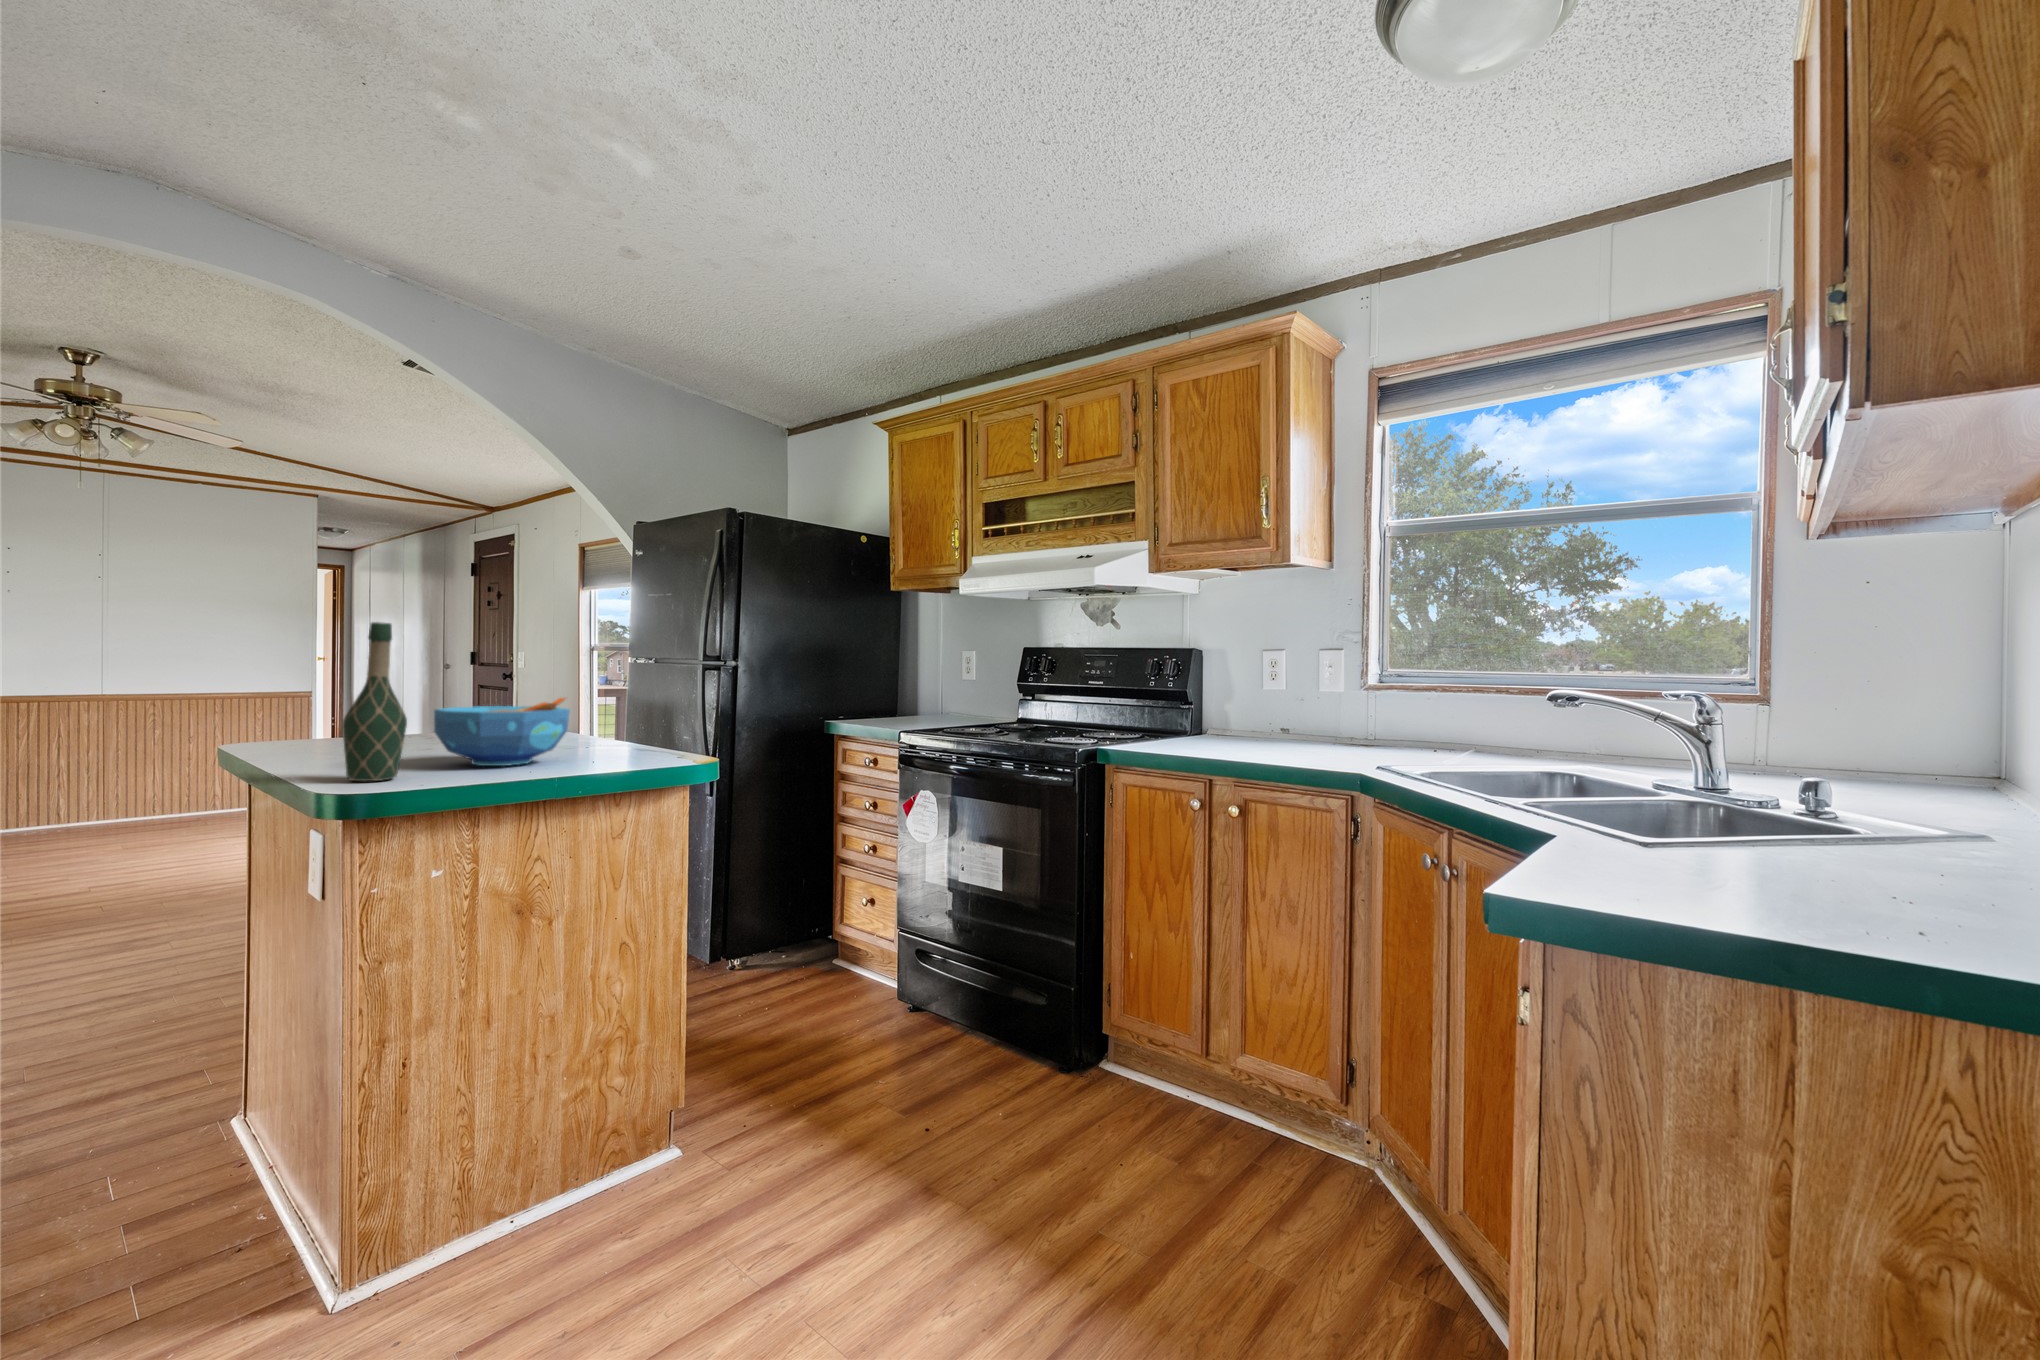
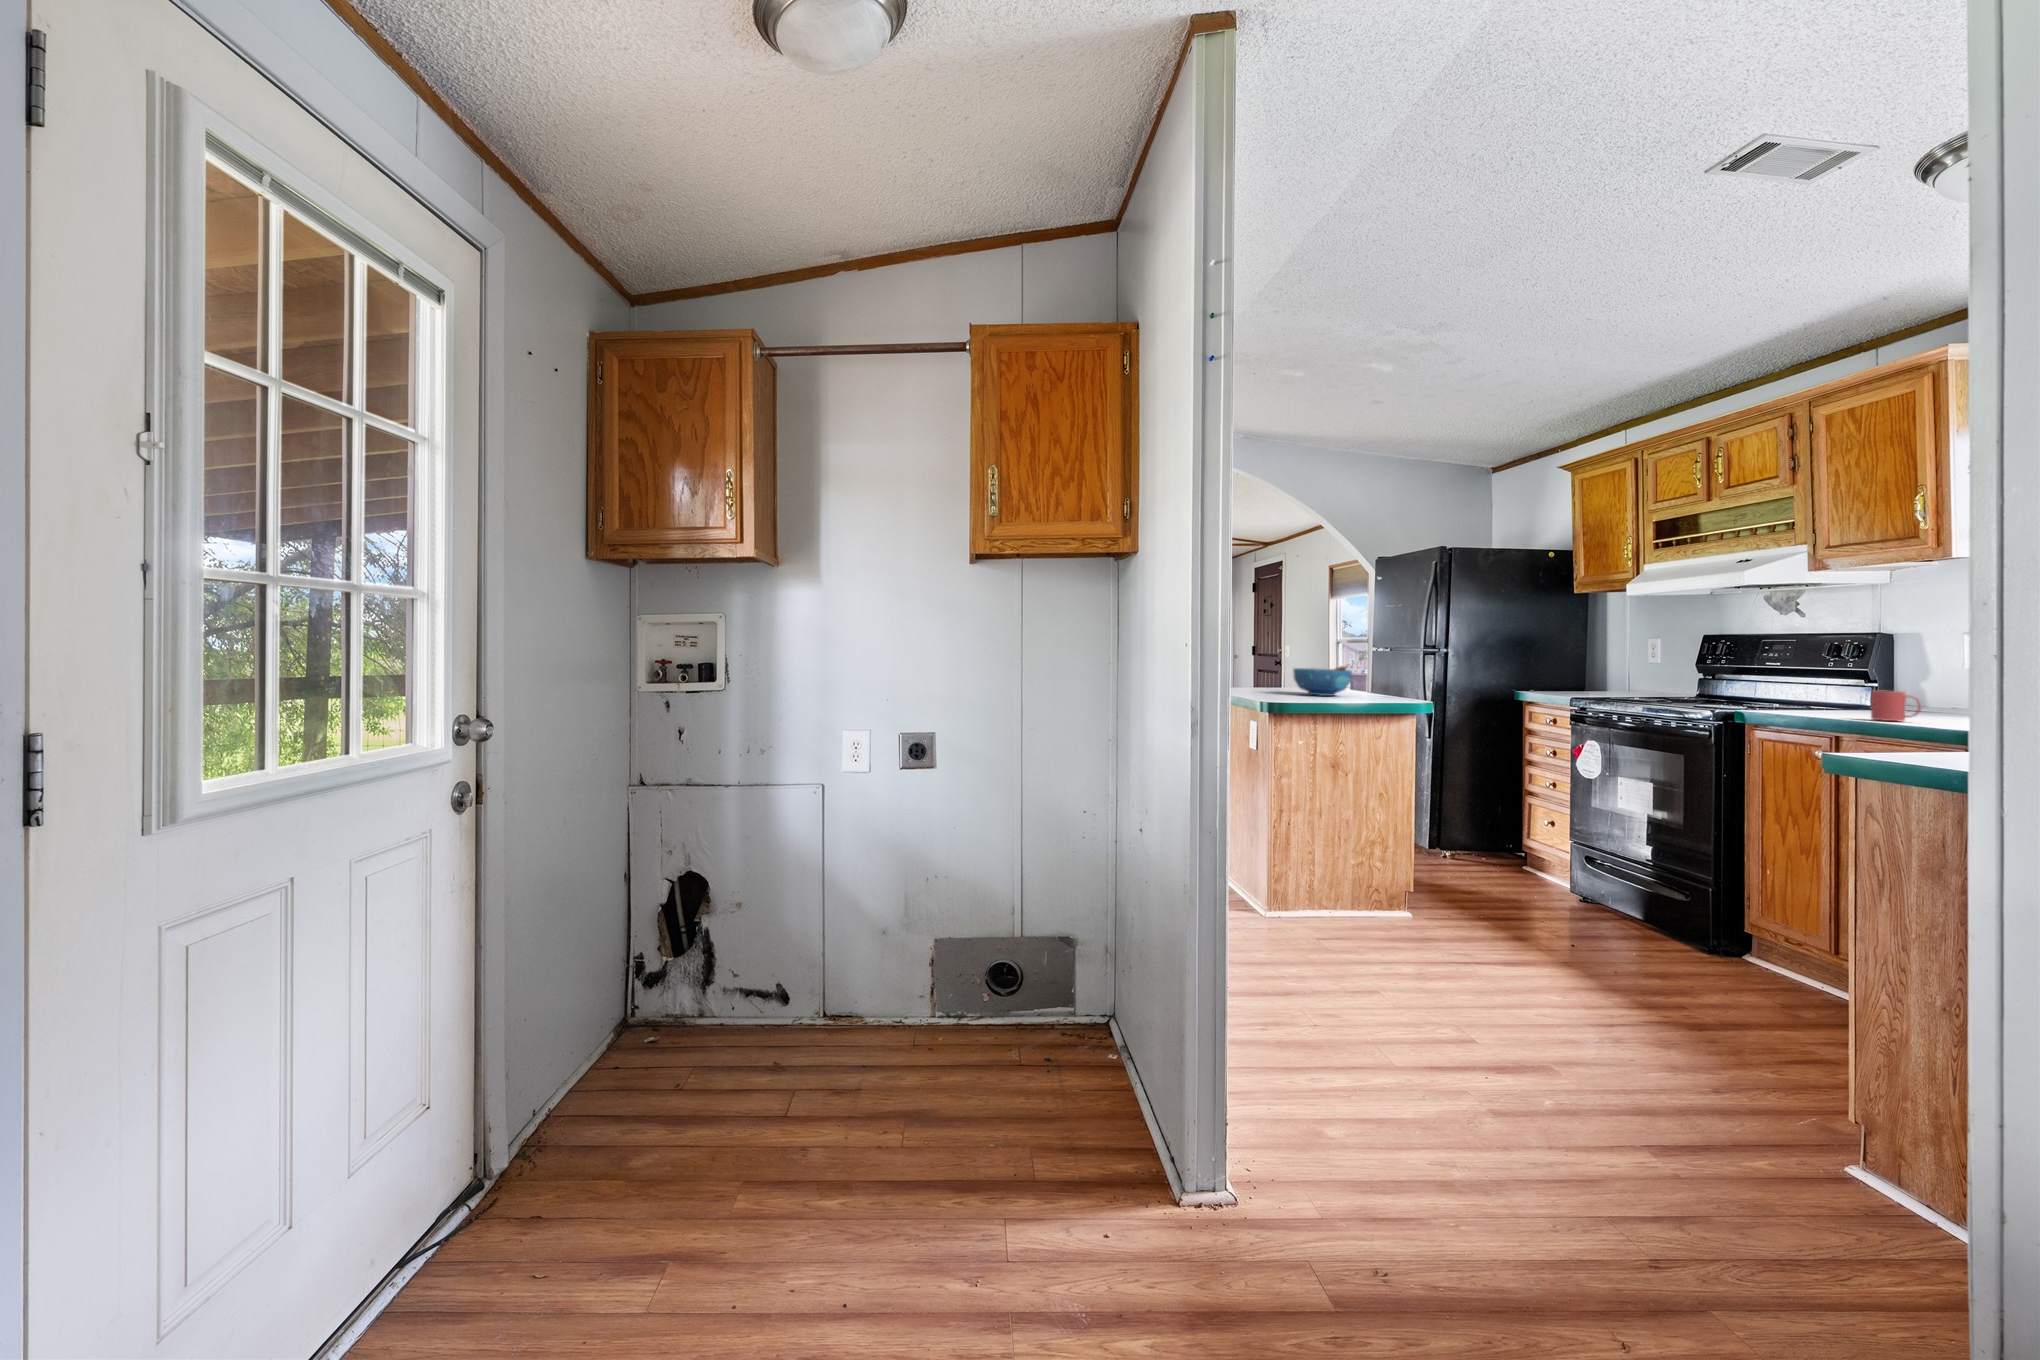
wine bottle: present [342,622,407,781] -> none [1265,629,1288,696]
mug: none [1224,715,1265,752] -> present [1871,690,1921,721]

